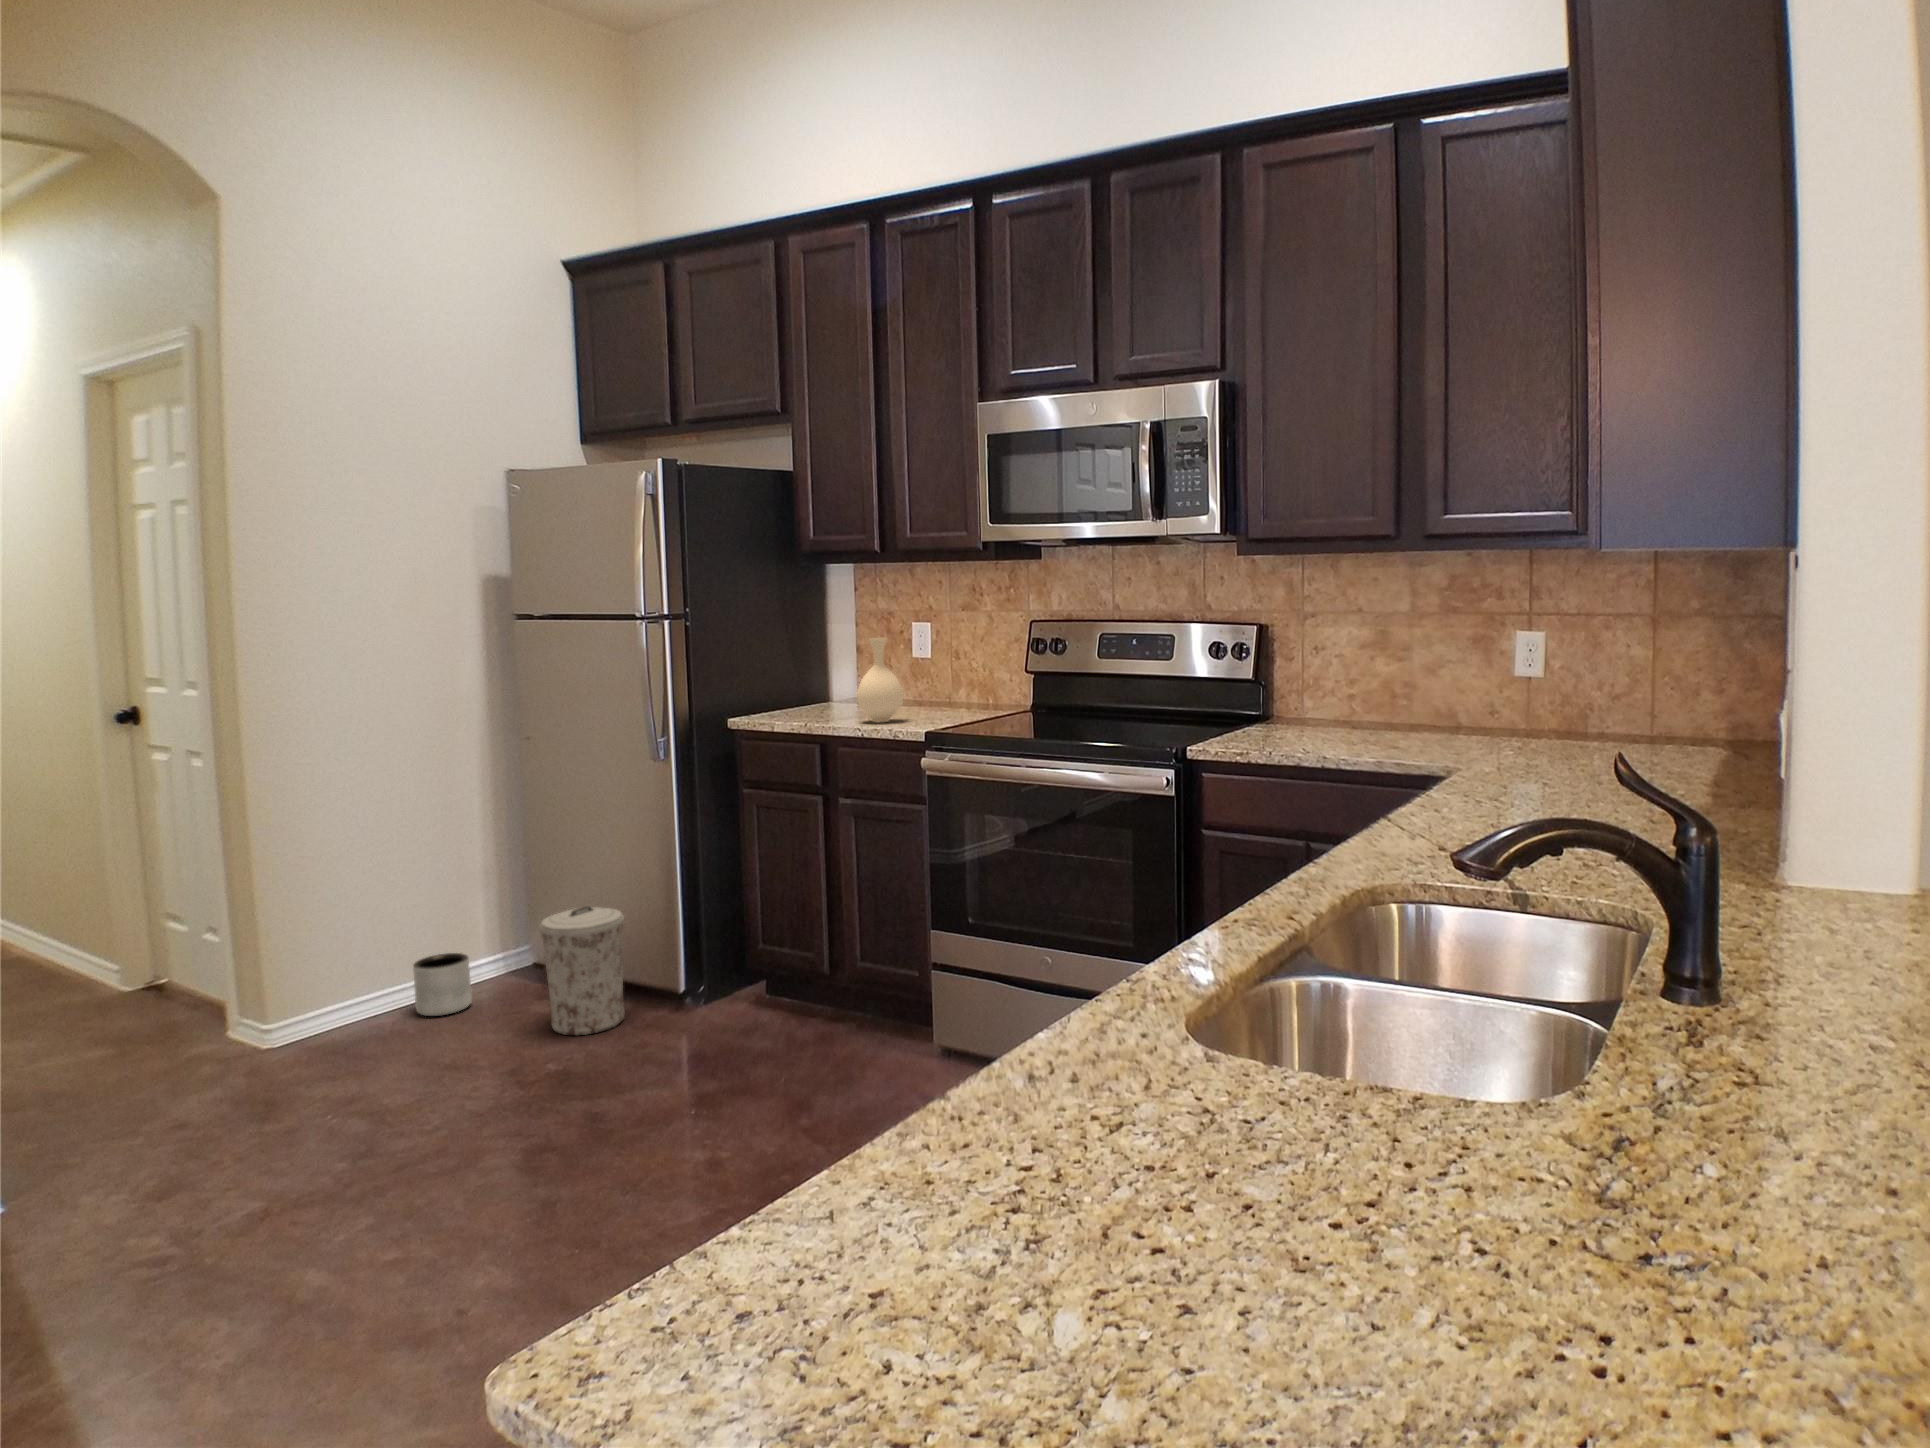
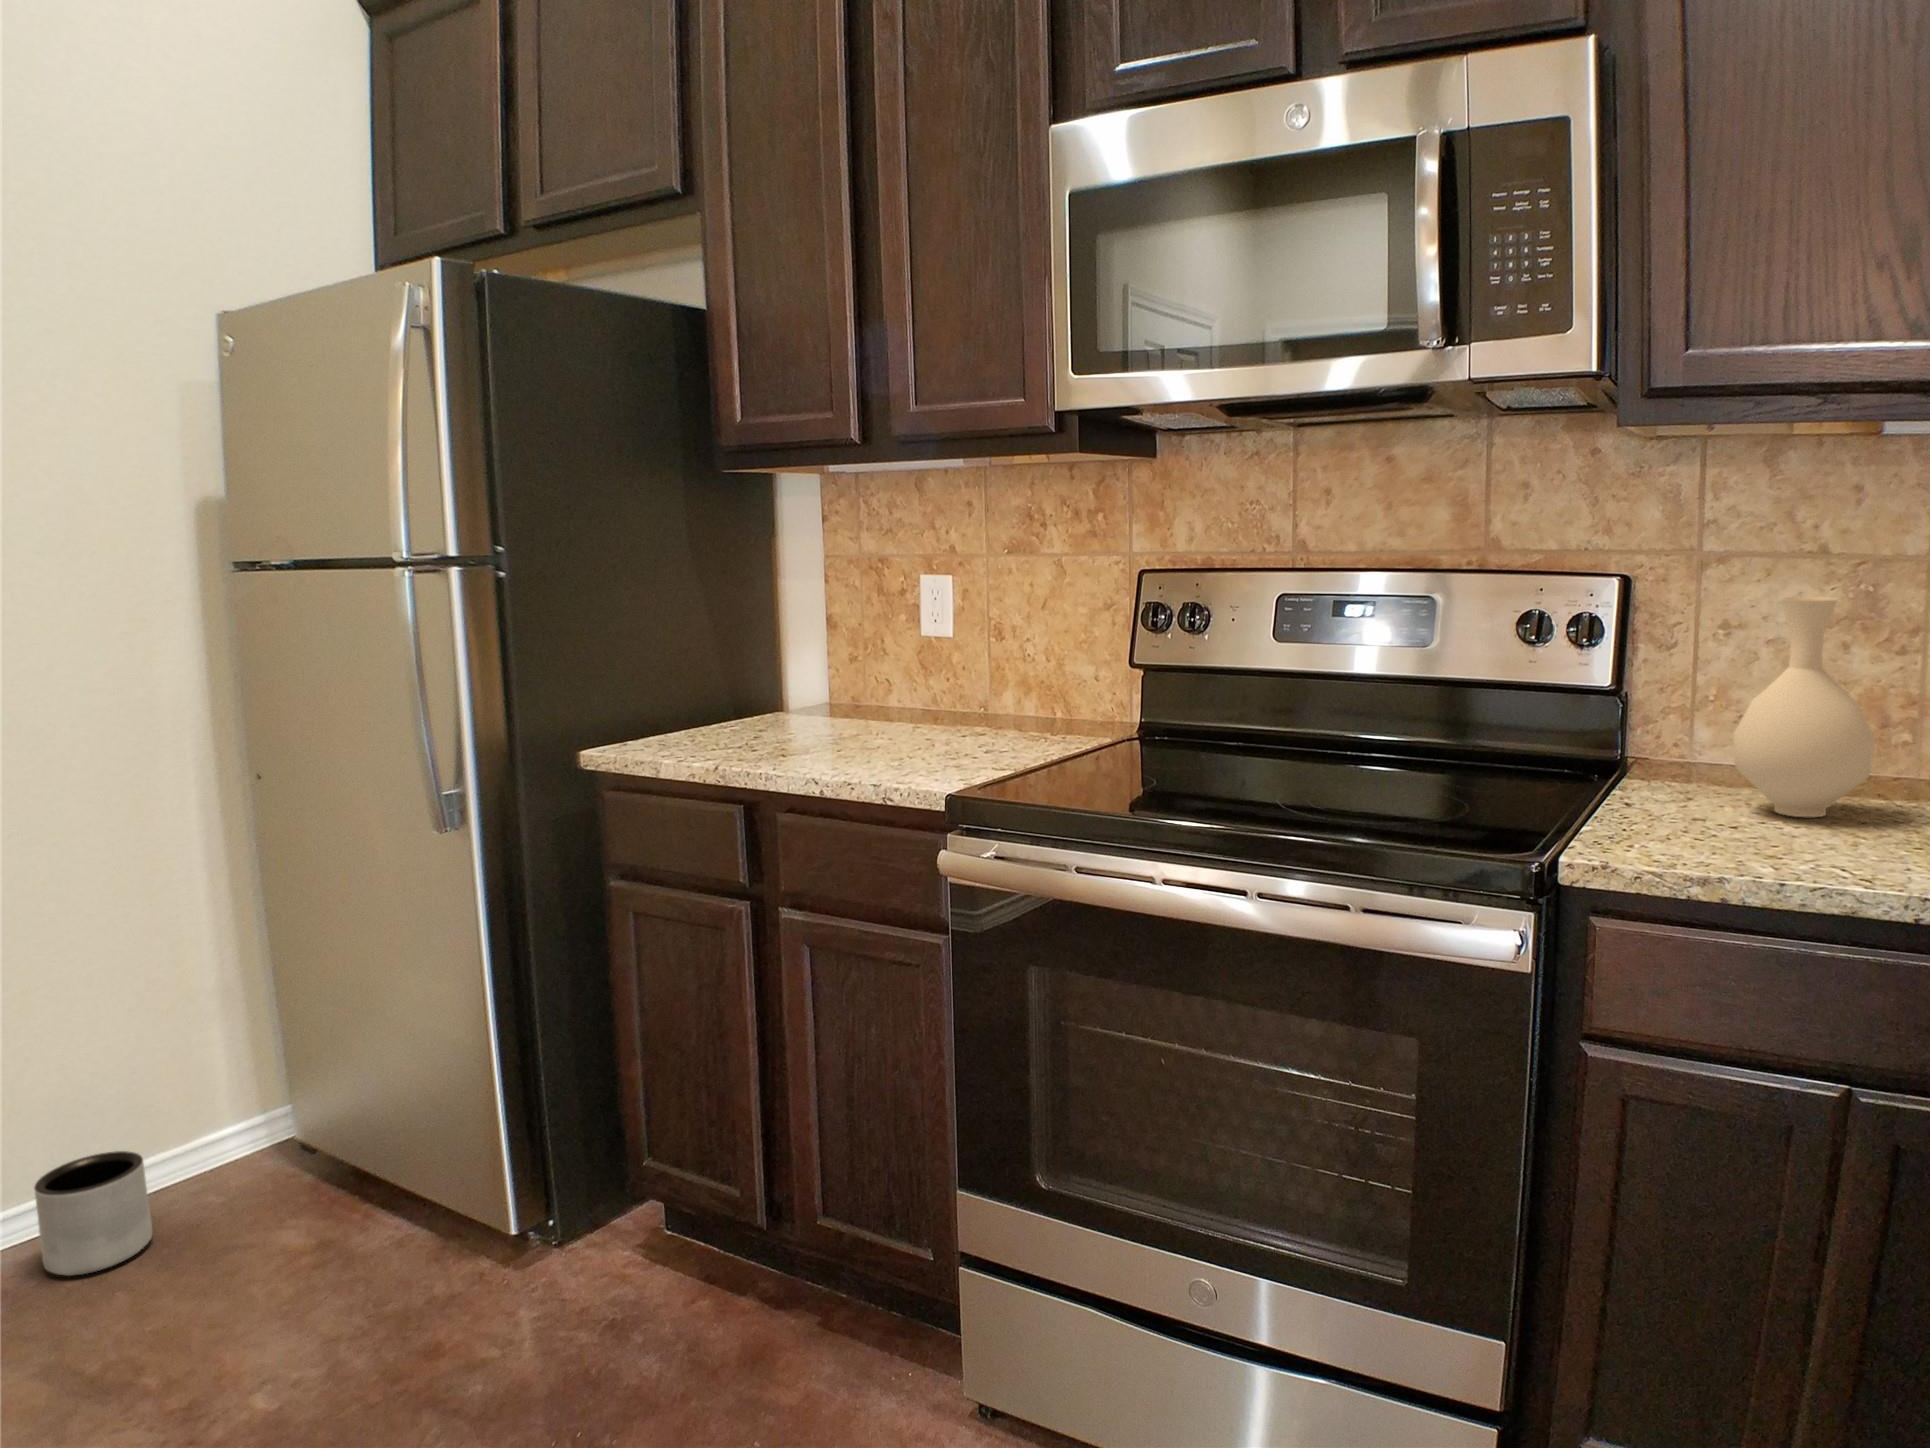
vase: present [856,638,903,722] -> present [1733,597,1875,817]
trash can: present [540,907,624,1035] -> none [229,1088,401,1341]

